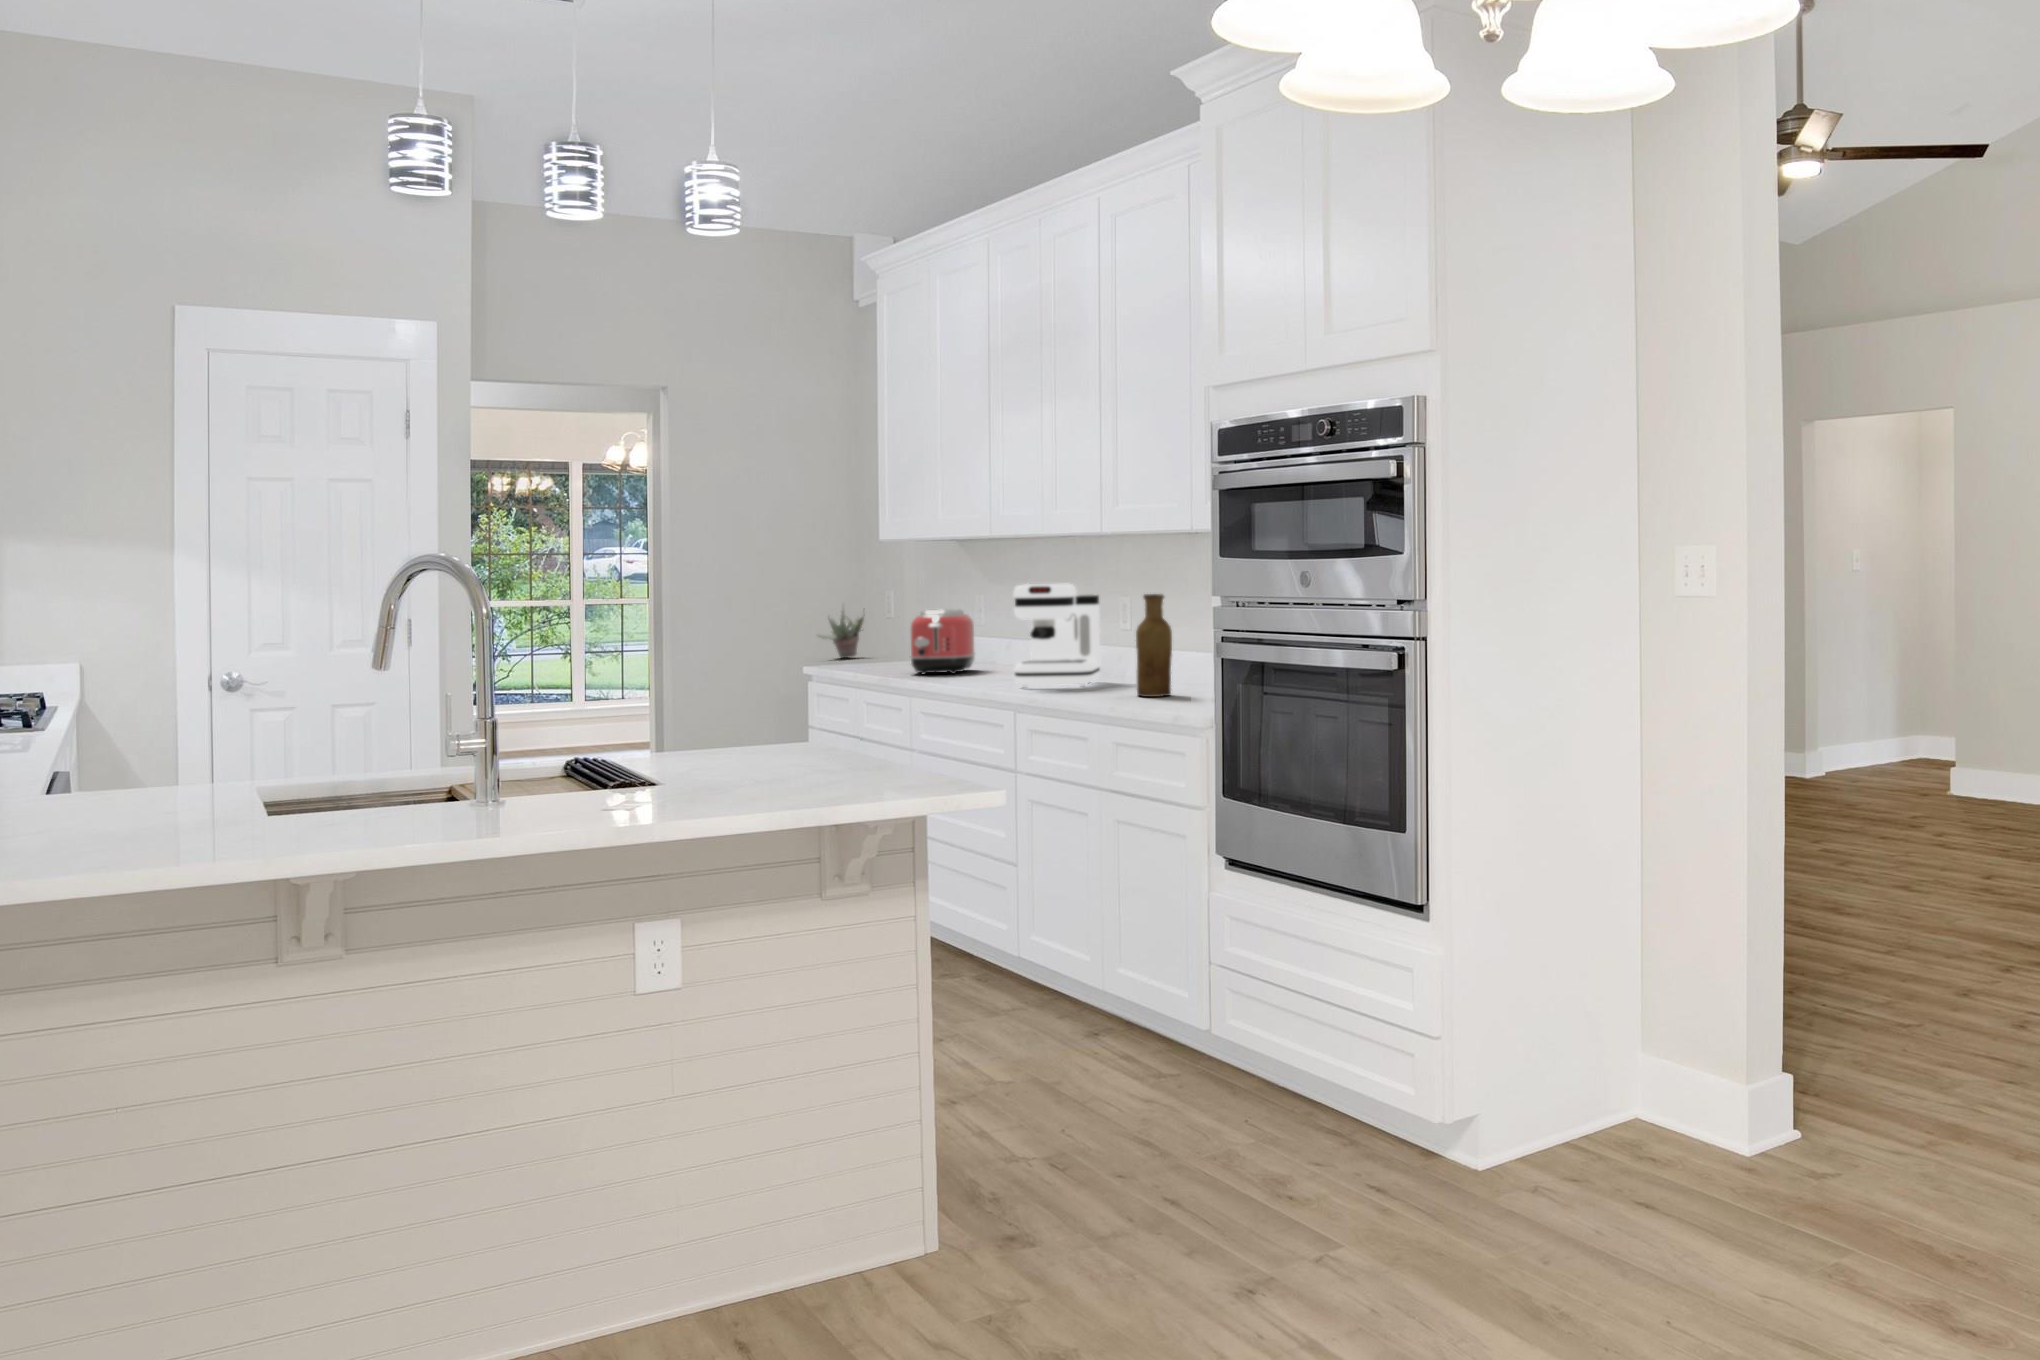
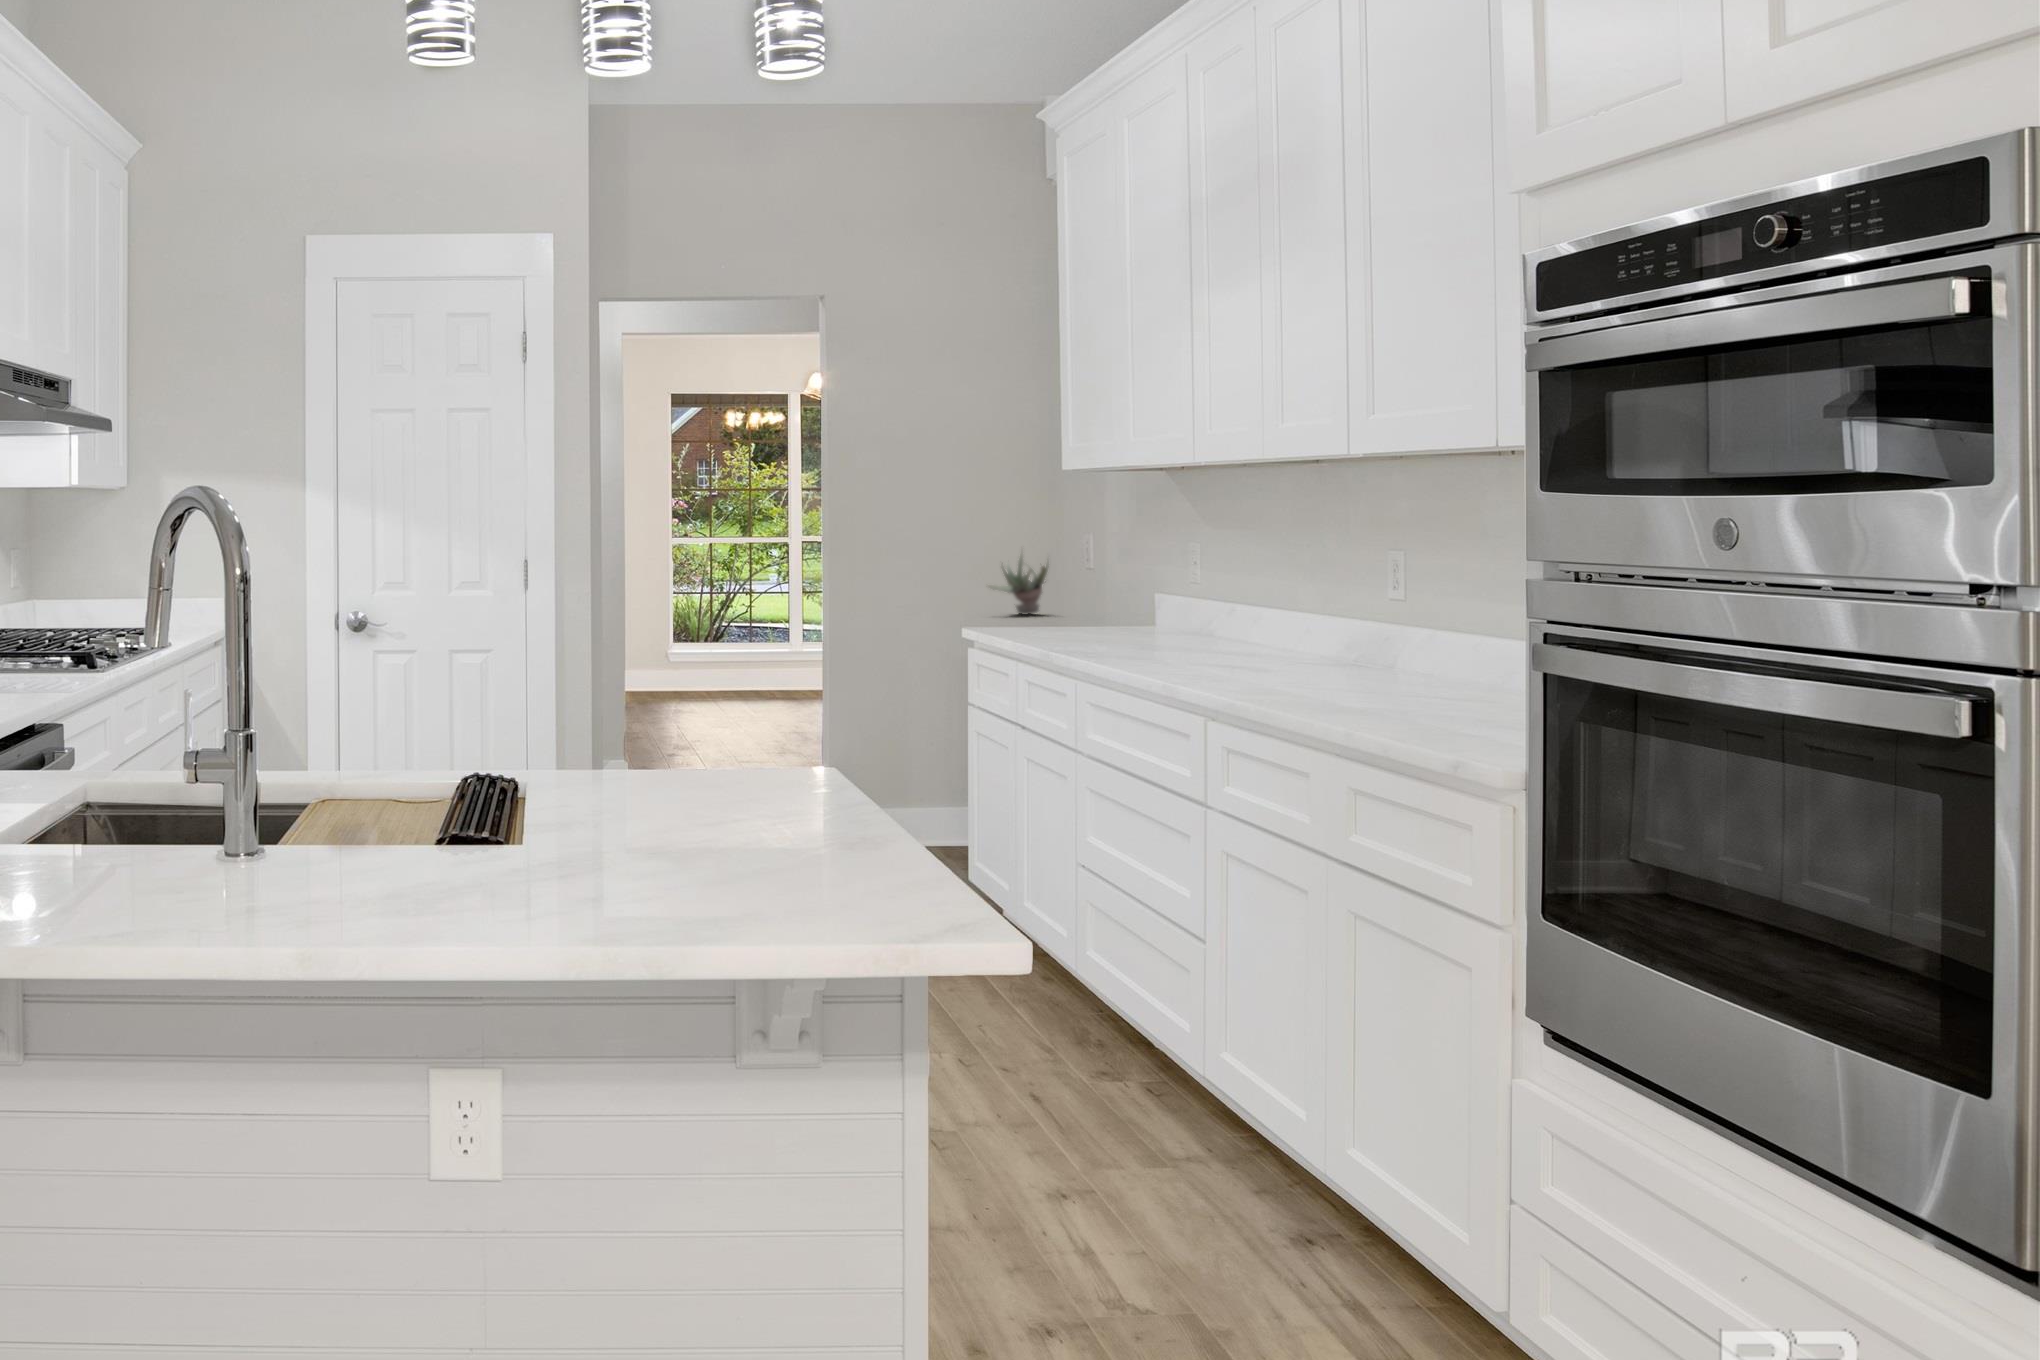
coffee maker: present [1014,584,1101,687] -> none [1200,531,1346,684]
vase: present [1136,594,1172,697] -> none [1389,551,1457,716]
toaster: present [911,609,975,674] -> none [1077,561,1172,647]

